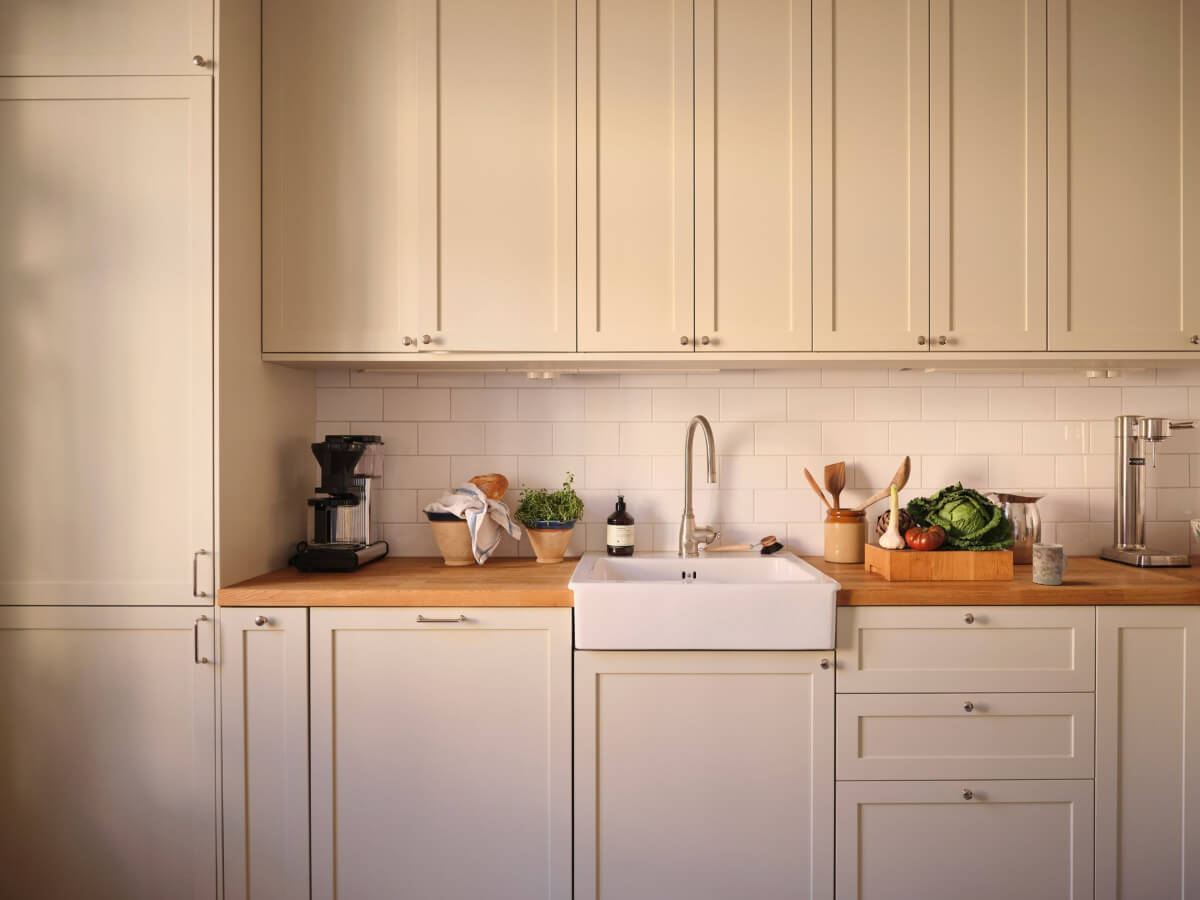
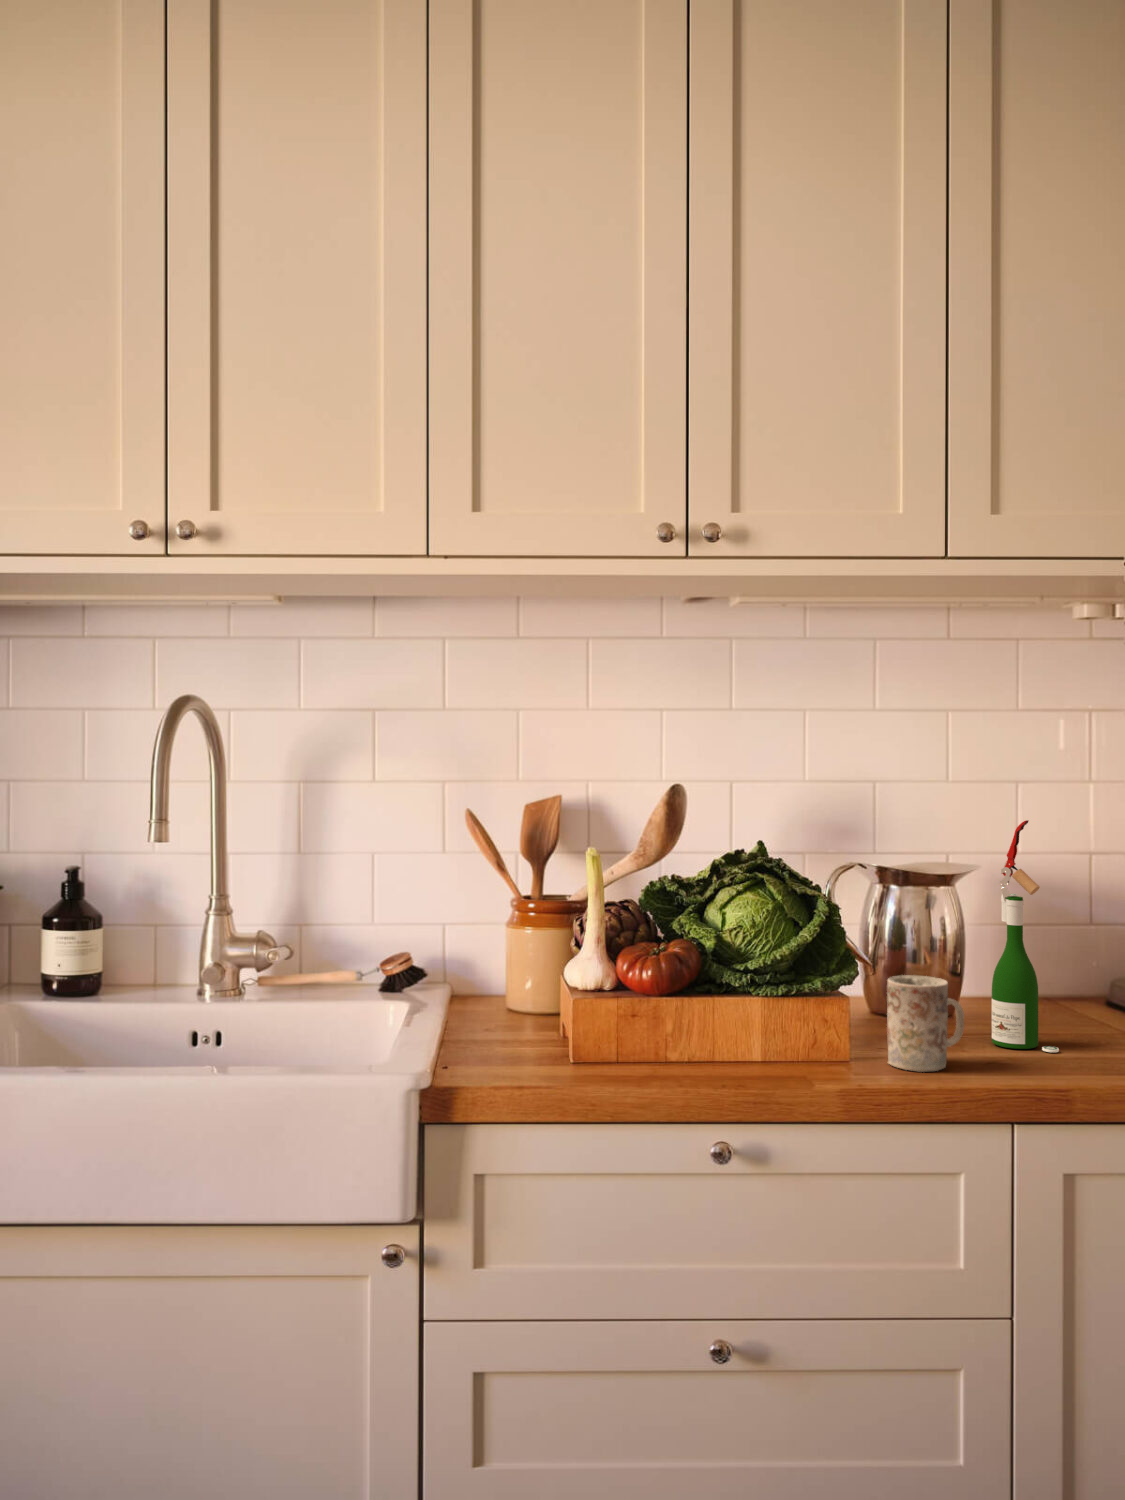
wine bottle: none [1074,472,1109,578] -> present [992,820,1059,1052]

